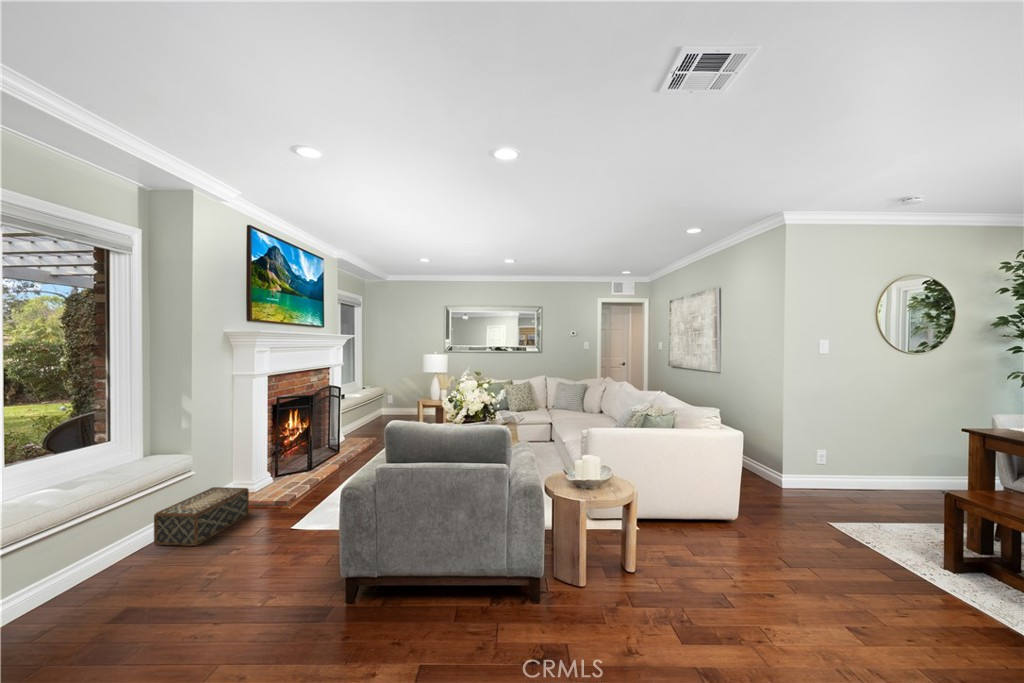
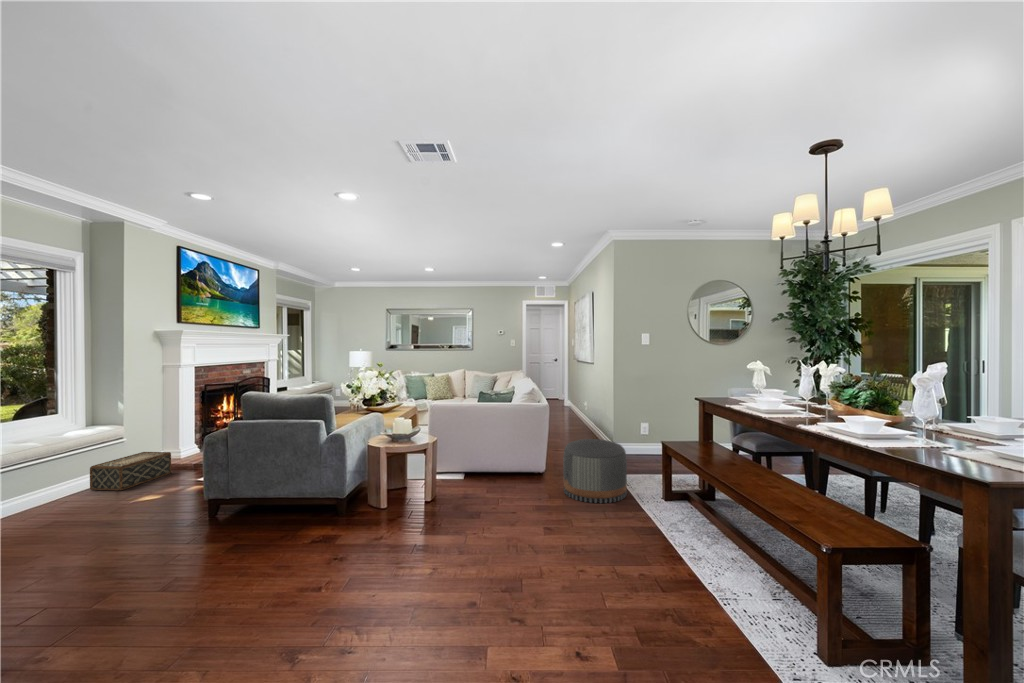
pouf: none [782,479,883,574] -> present [563,439,627,503]

